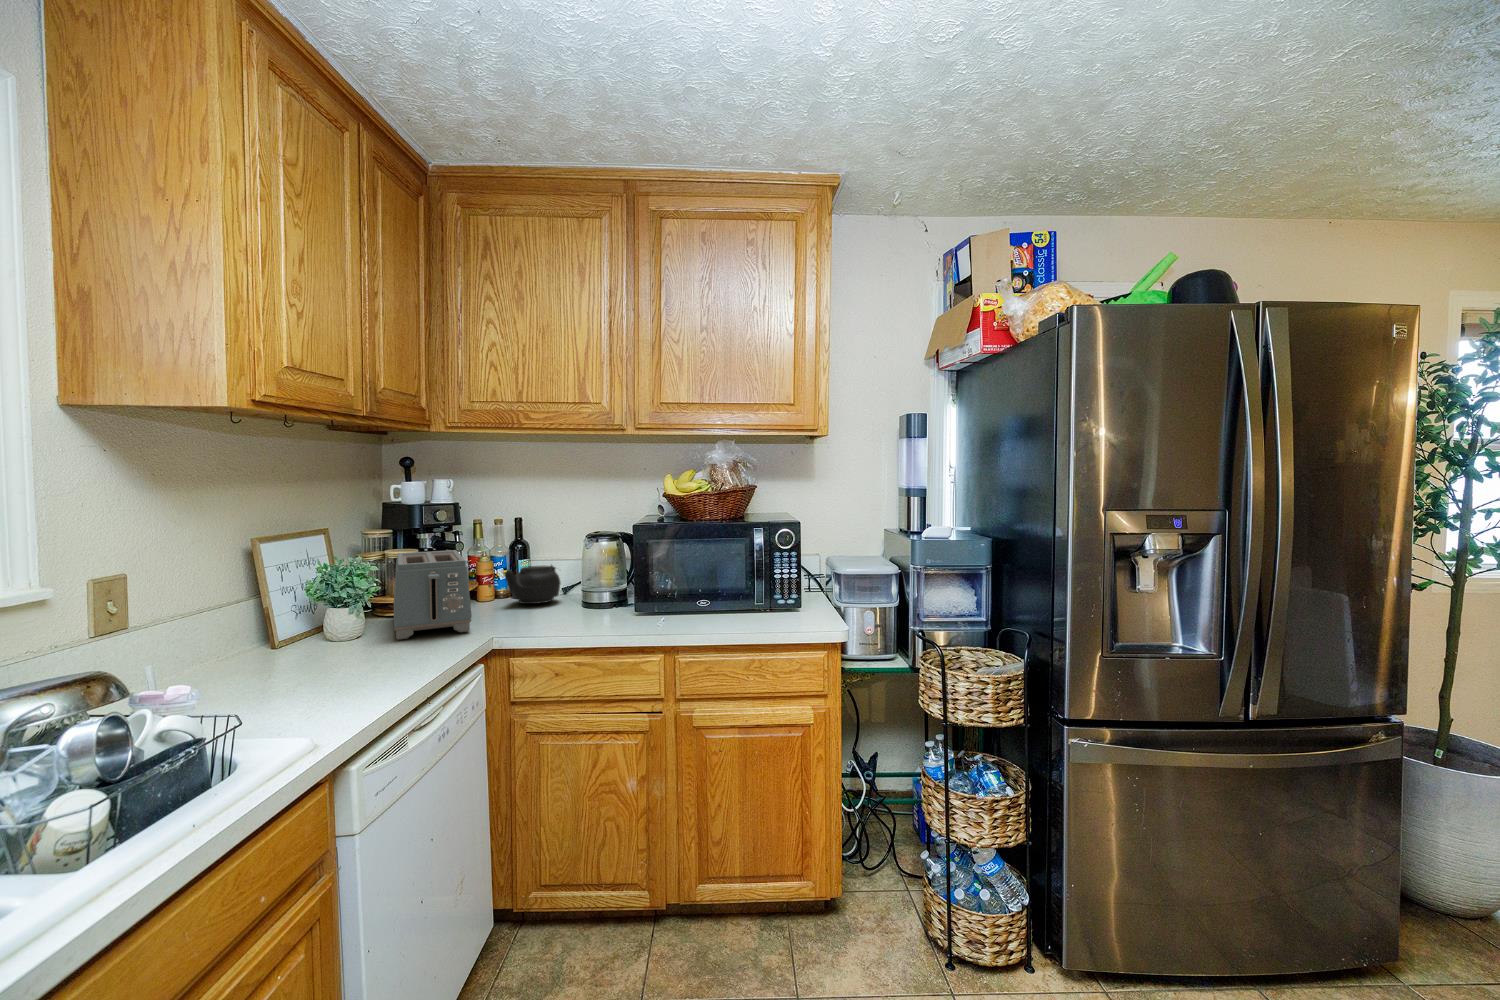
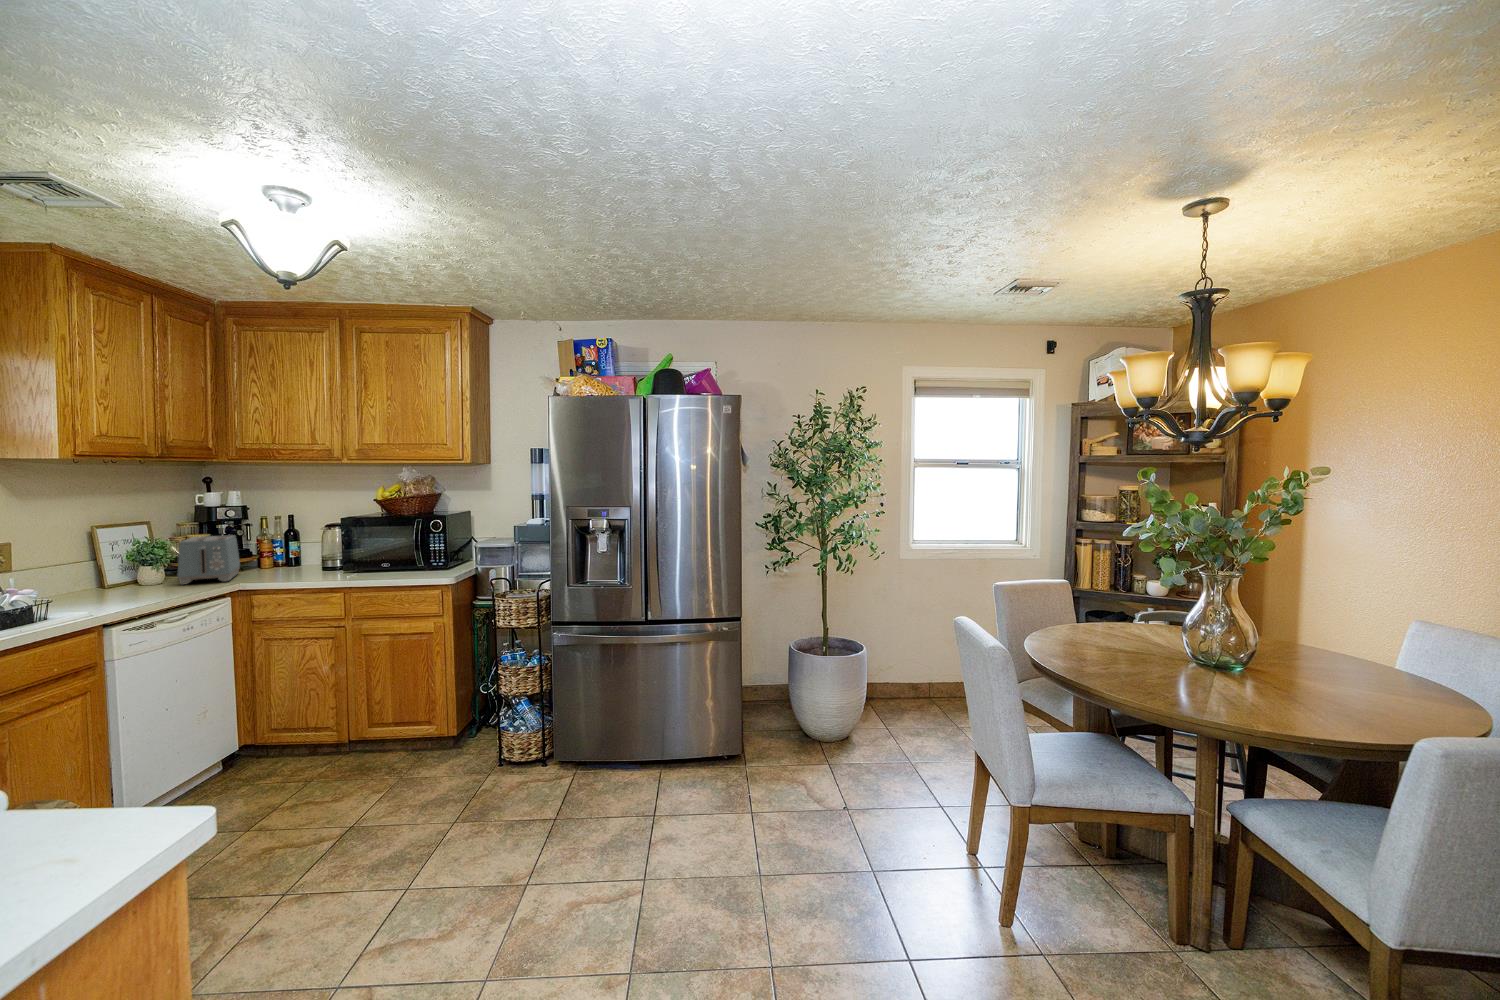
teapot: present [503,565,561,604] -> none [269,545,316,570]

